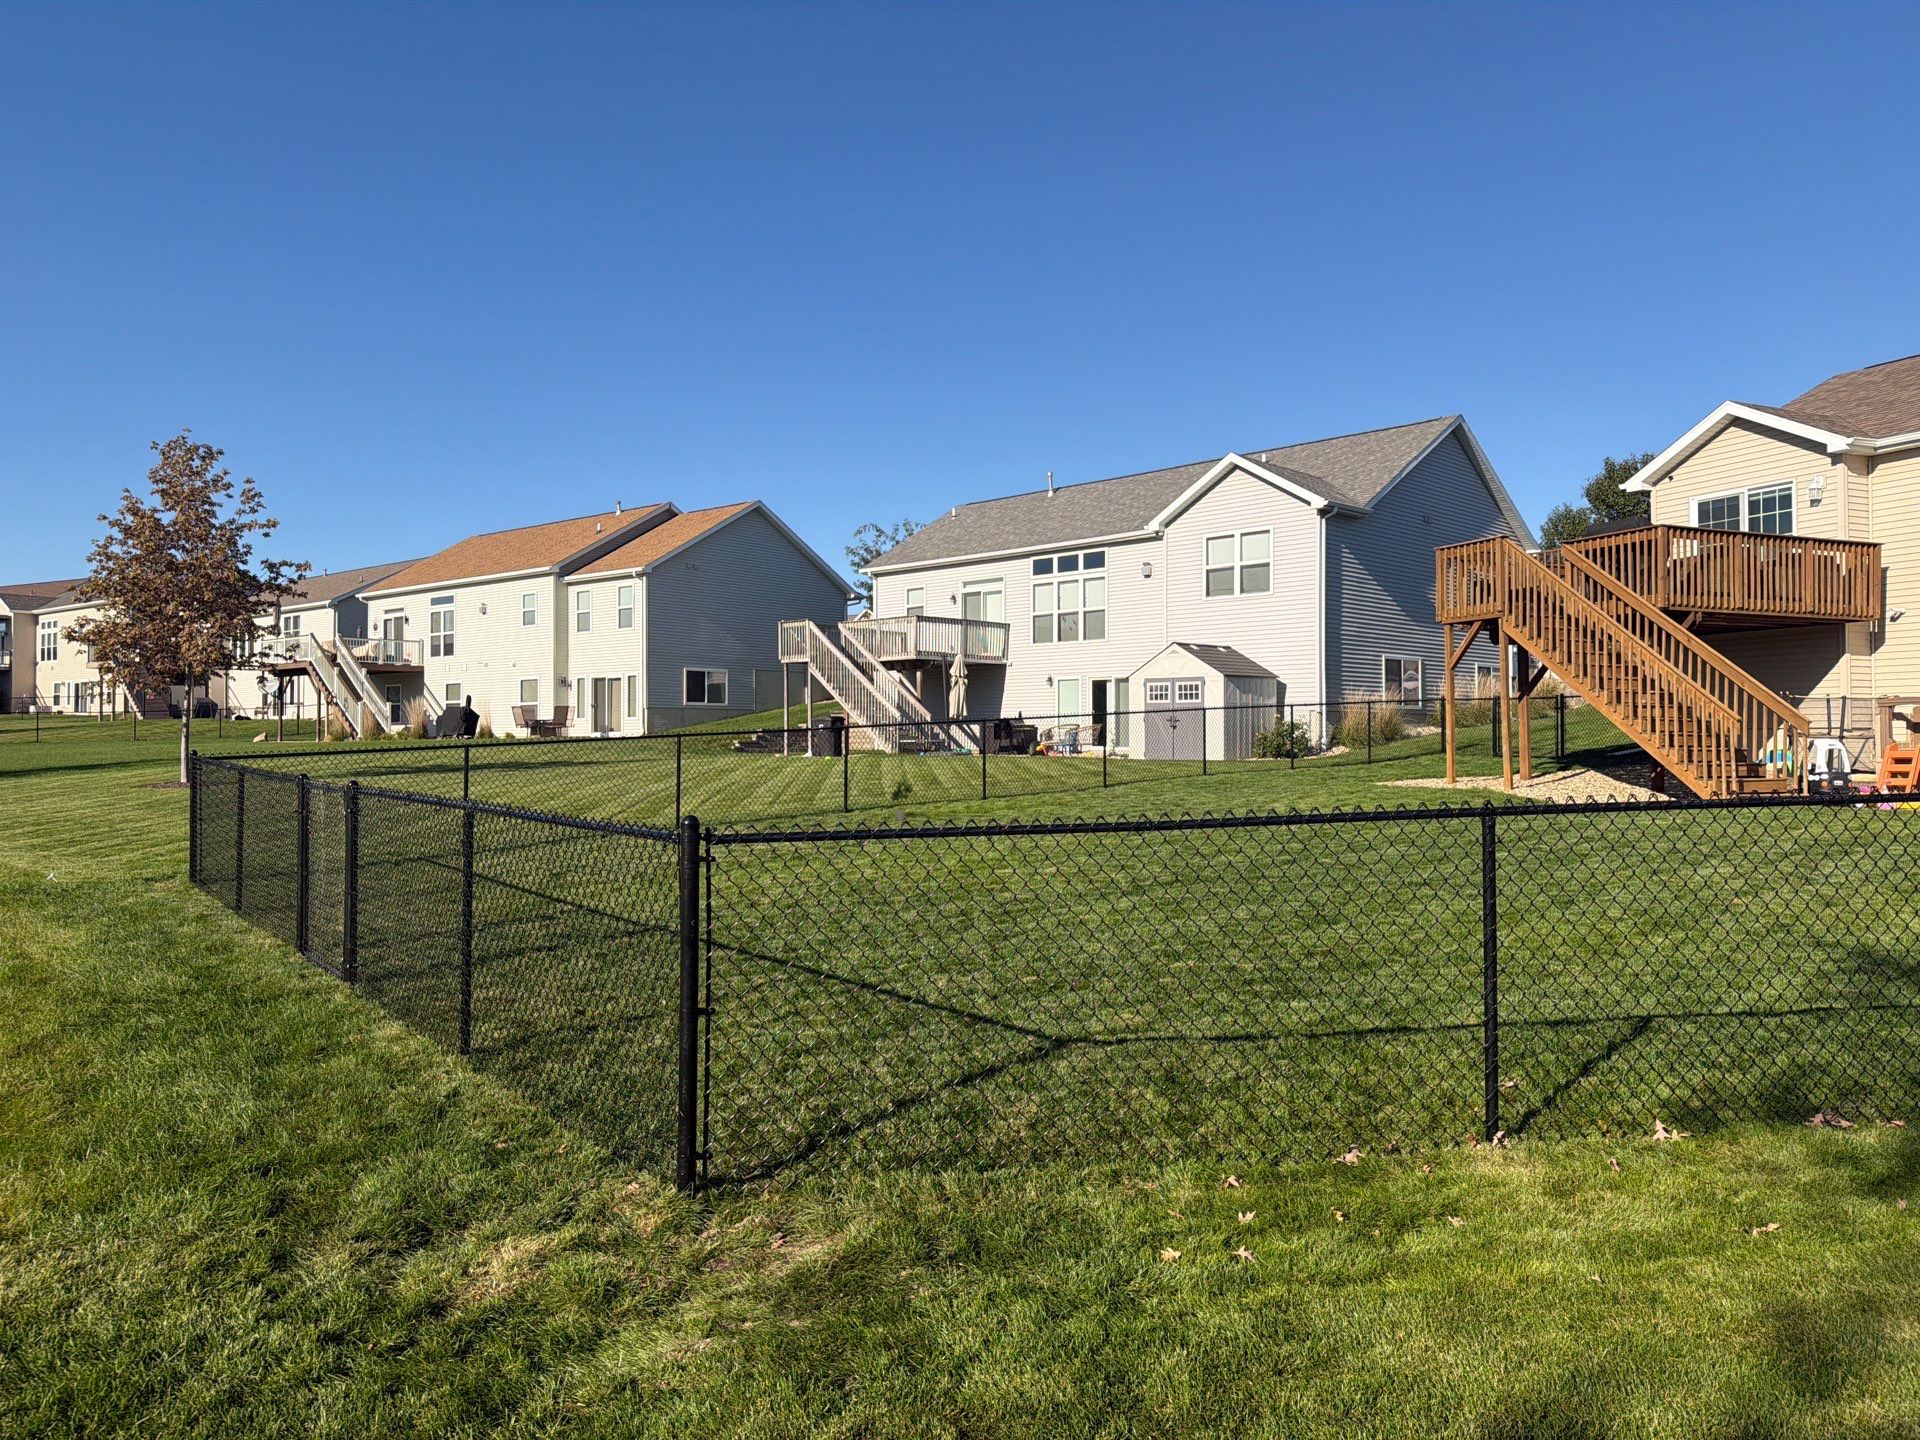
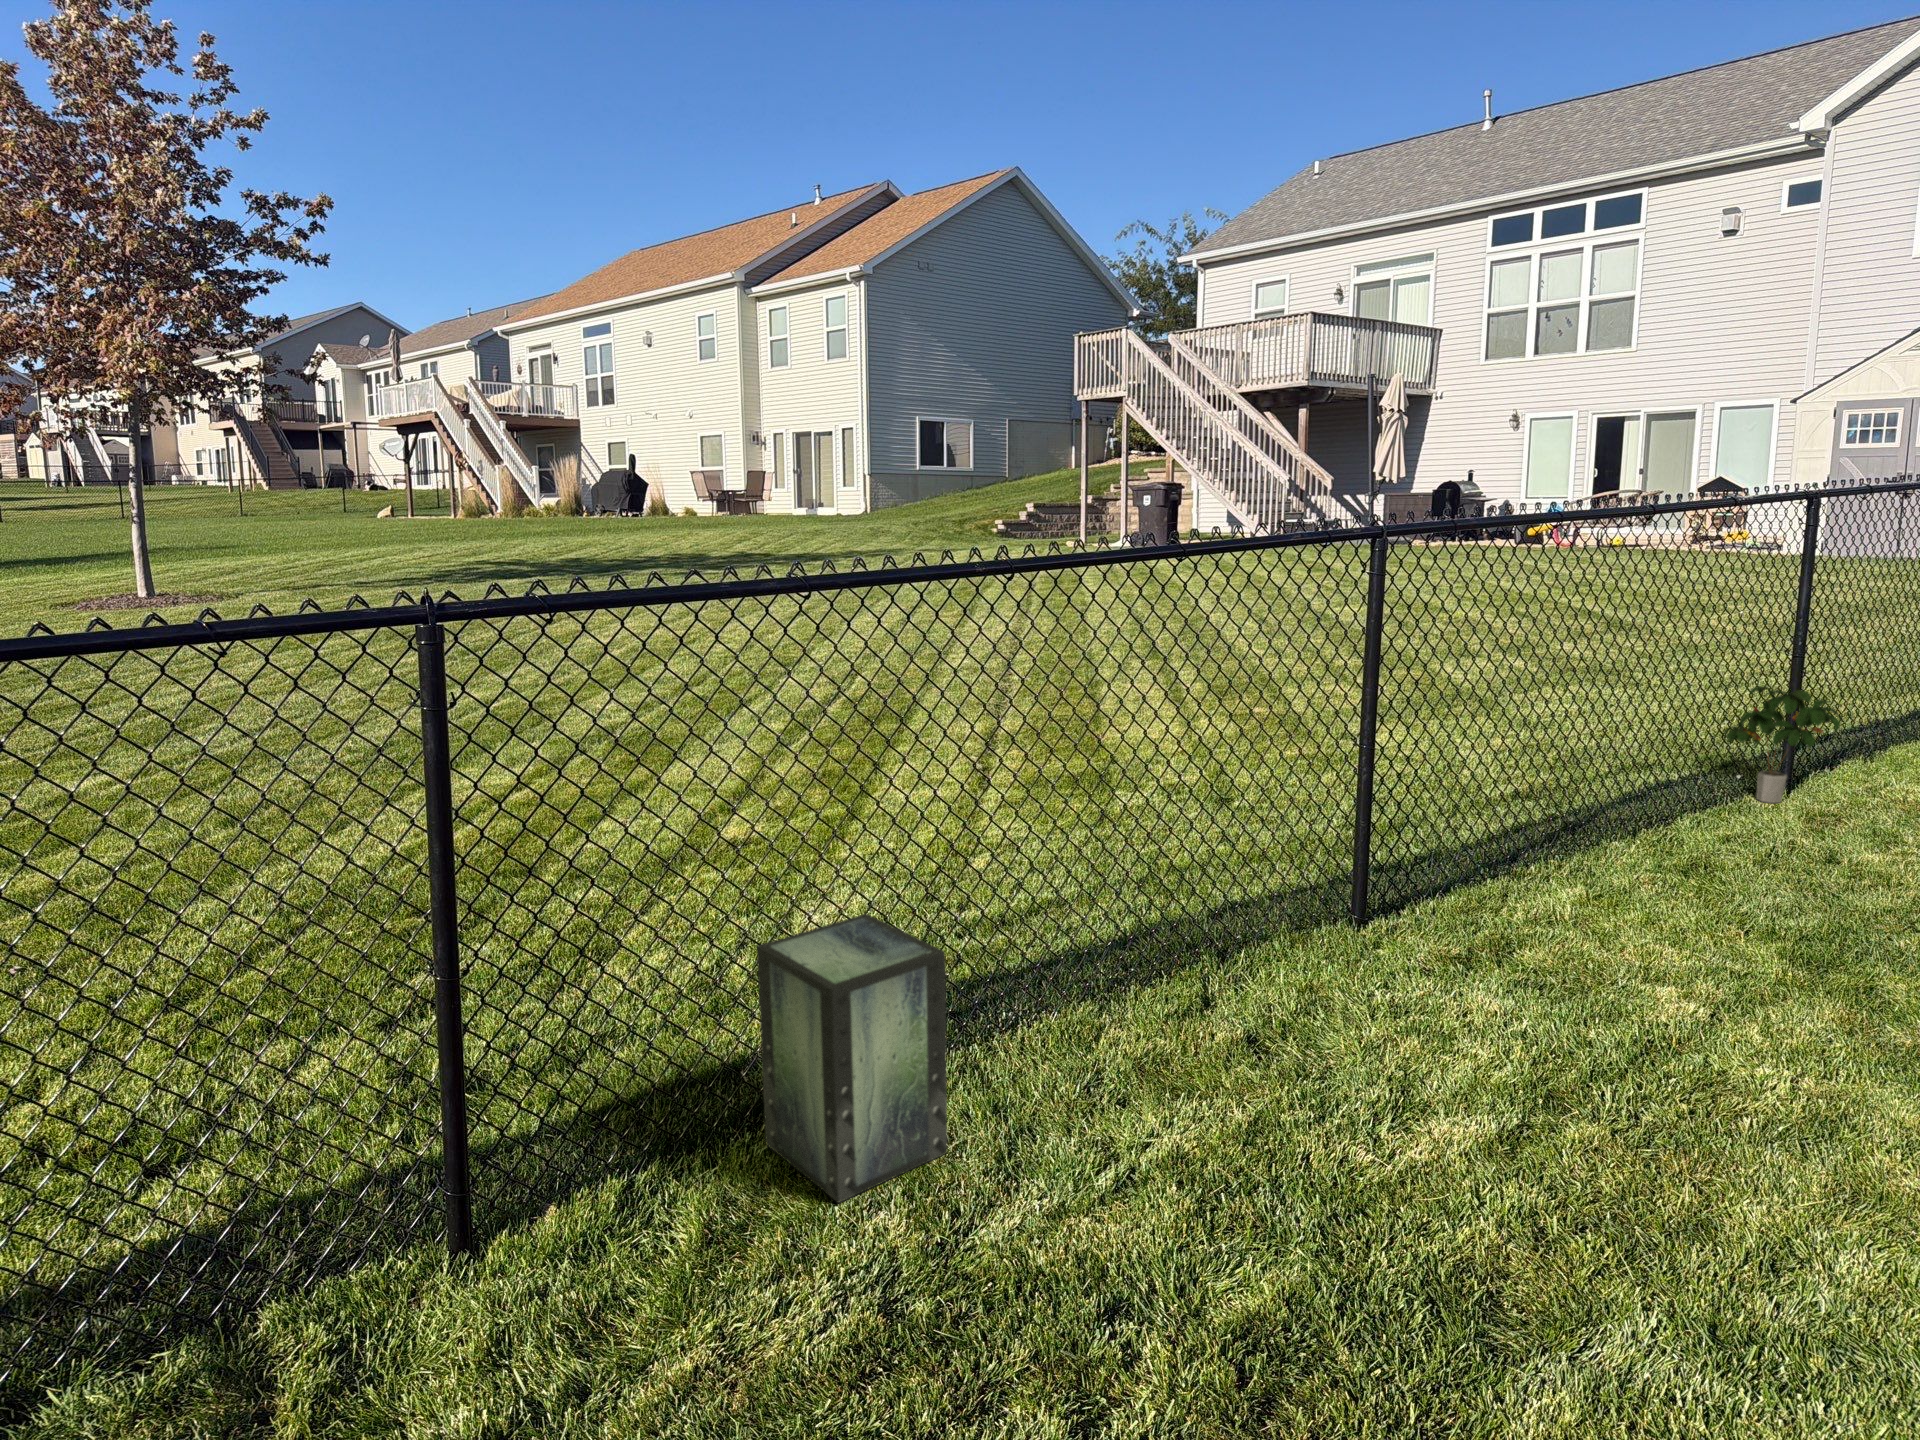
storage box: none [545,808,587,861] -> present [757,914,947,1203]

